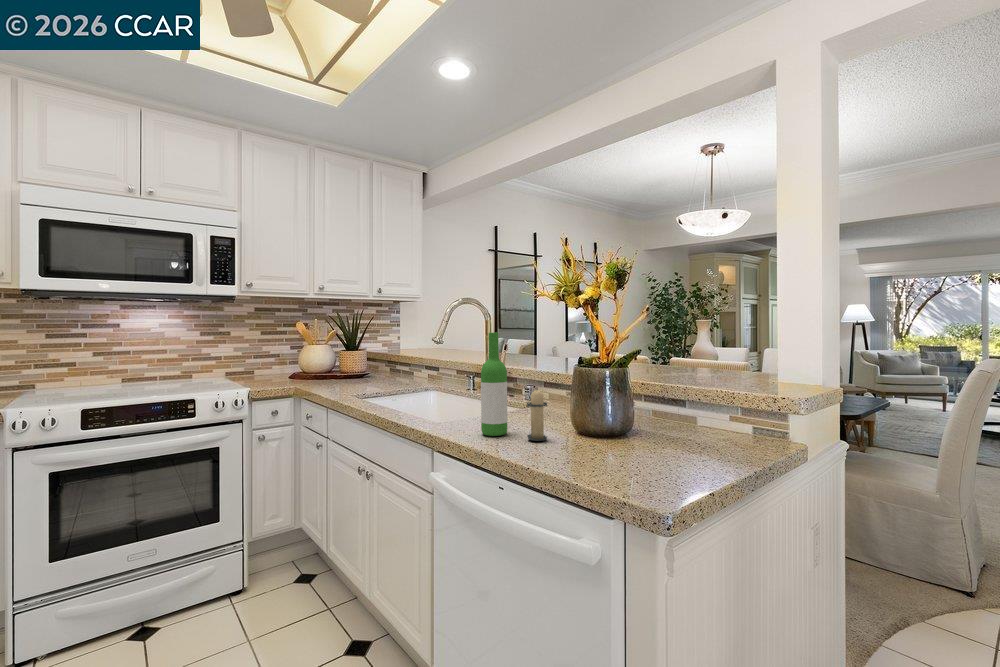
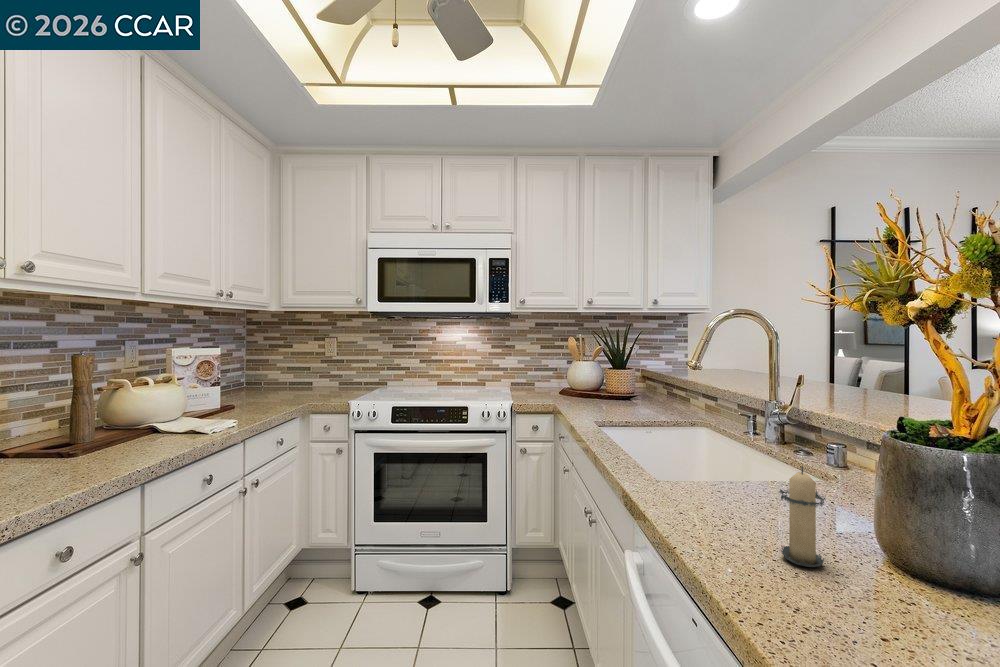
wine bottle: present [481,333,508,436] -> none [708,366,753,532]

